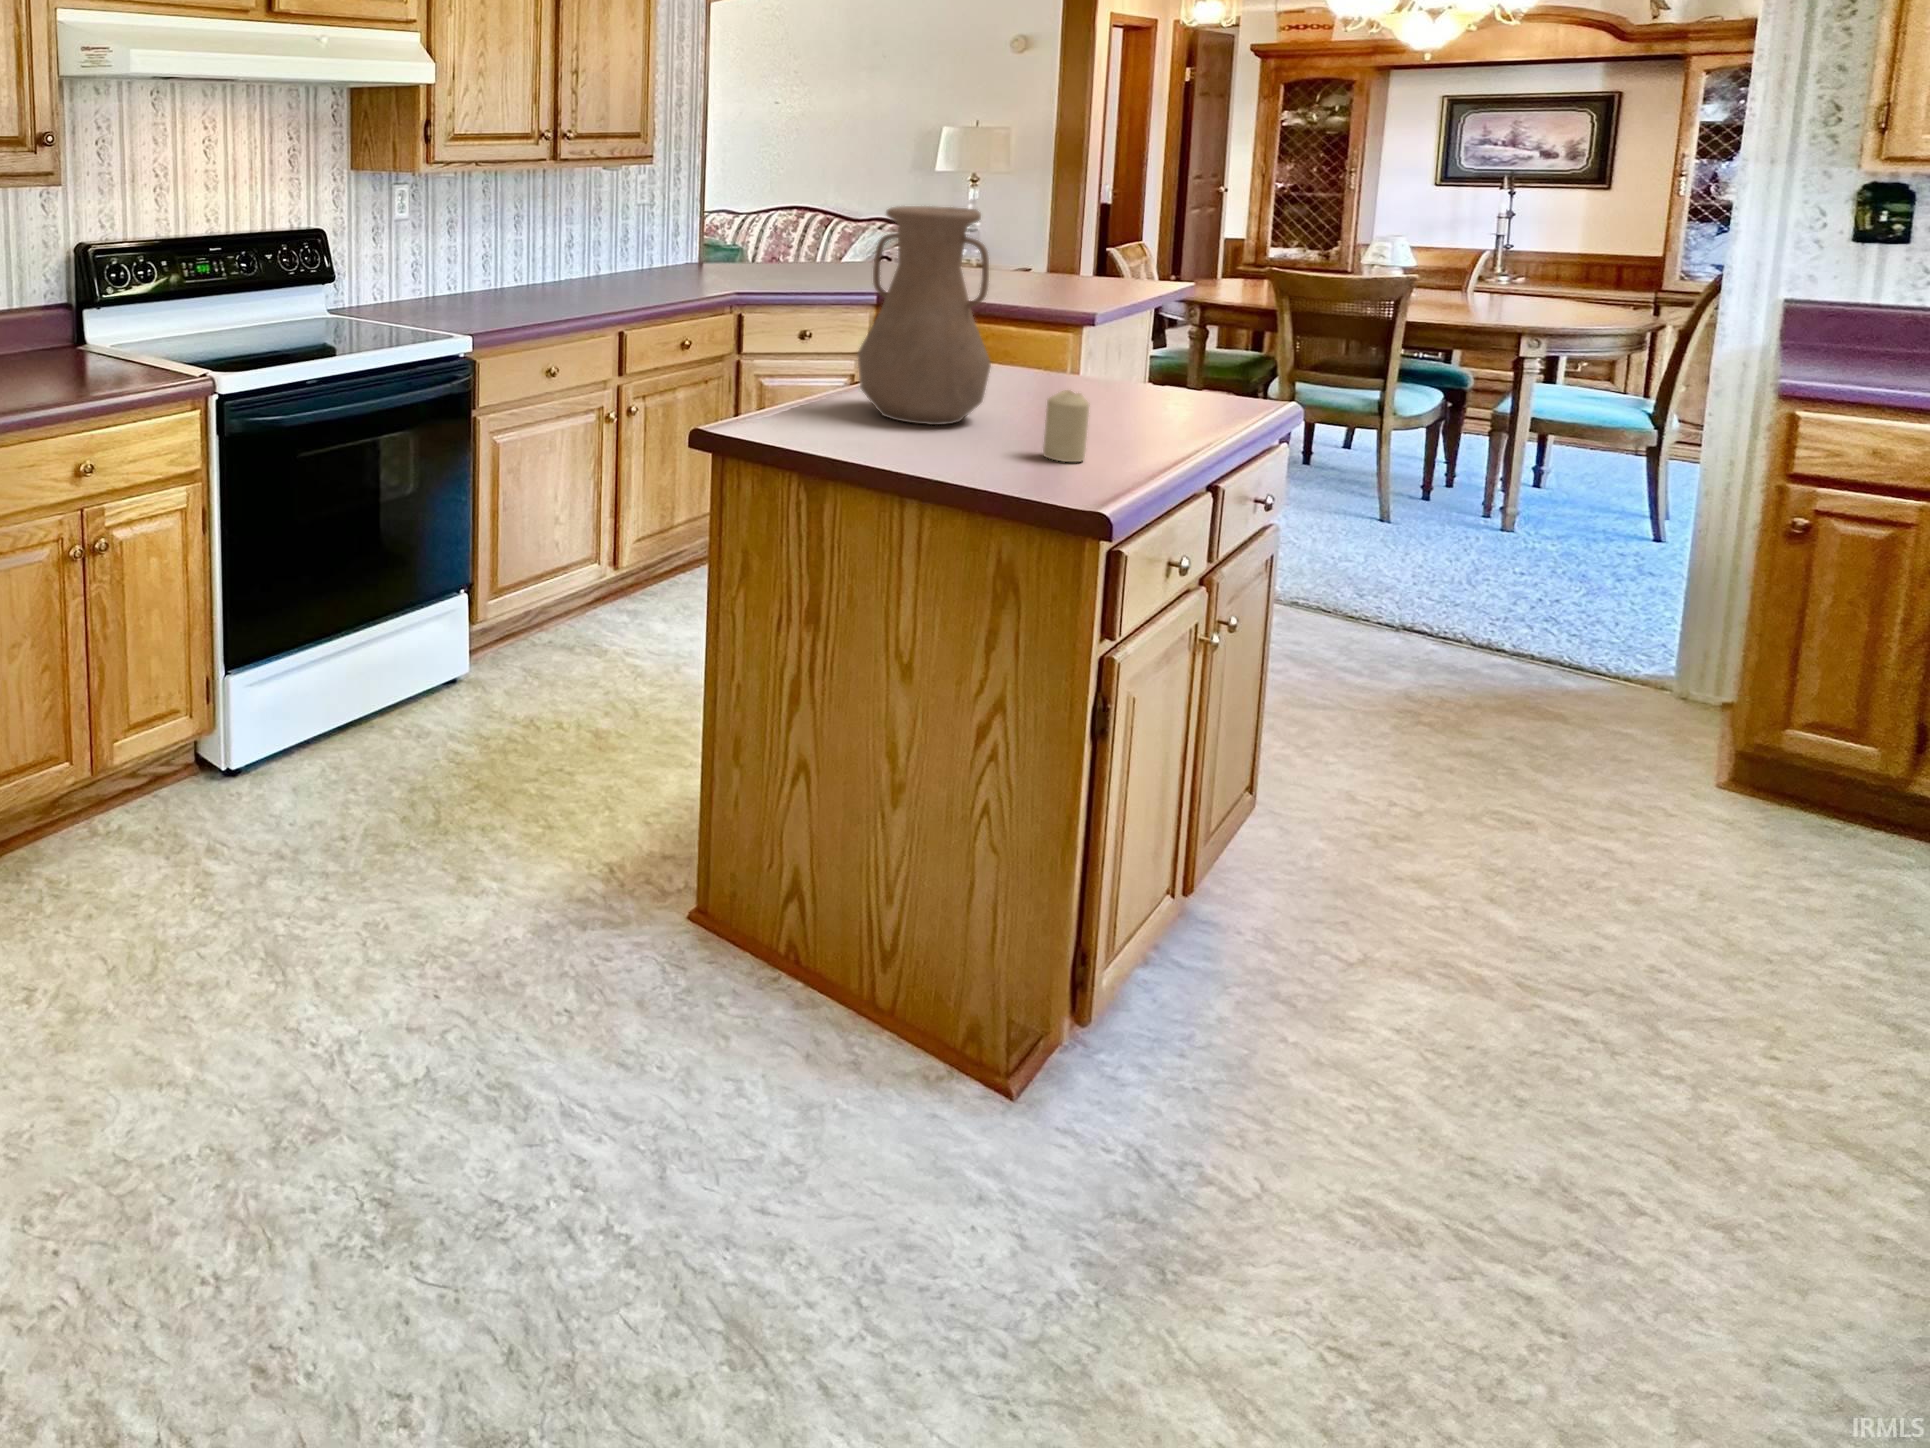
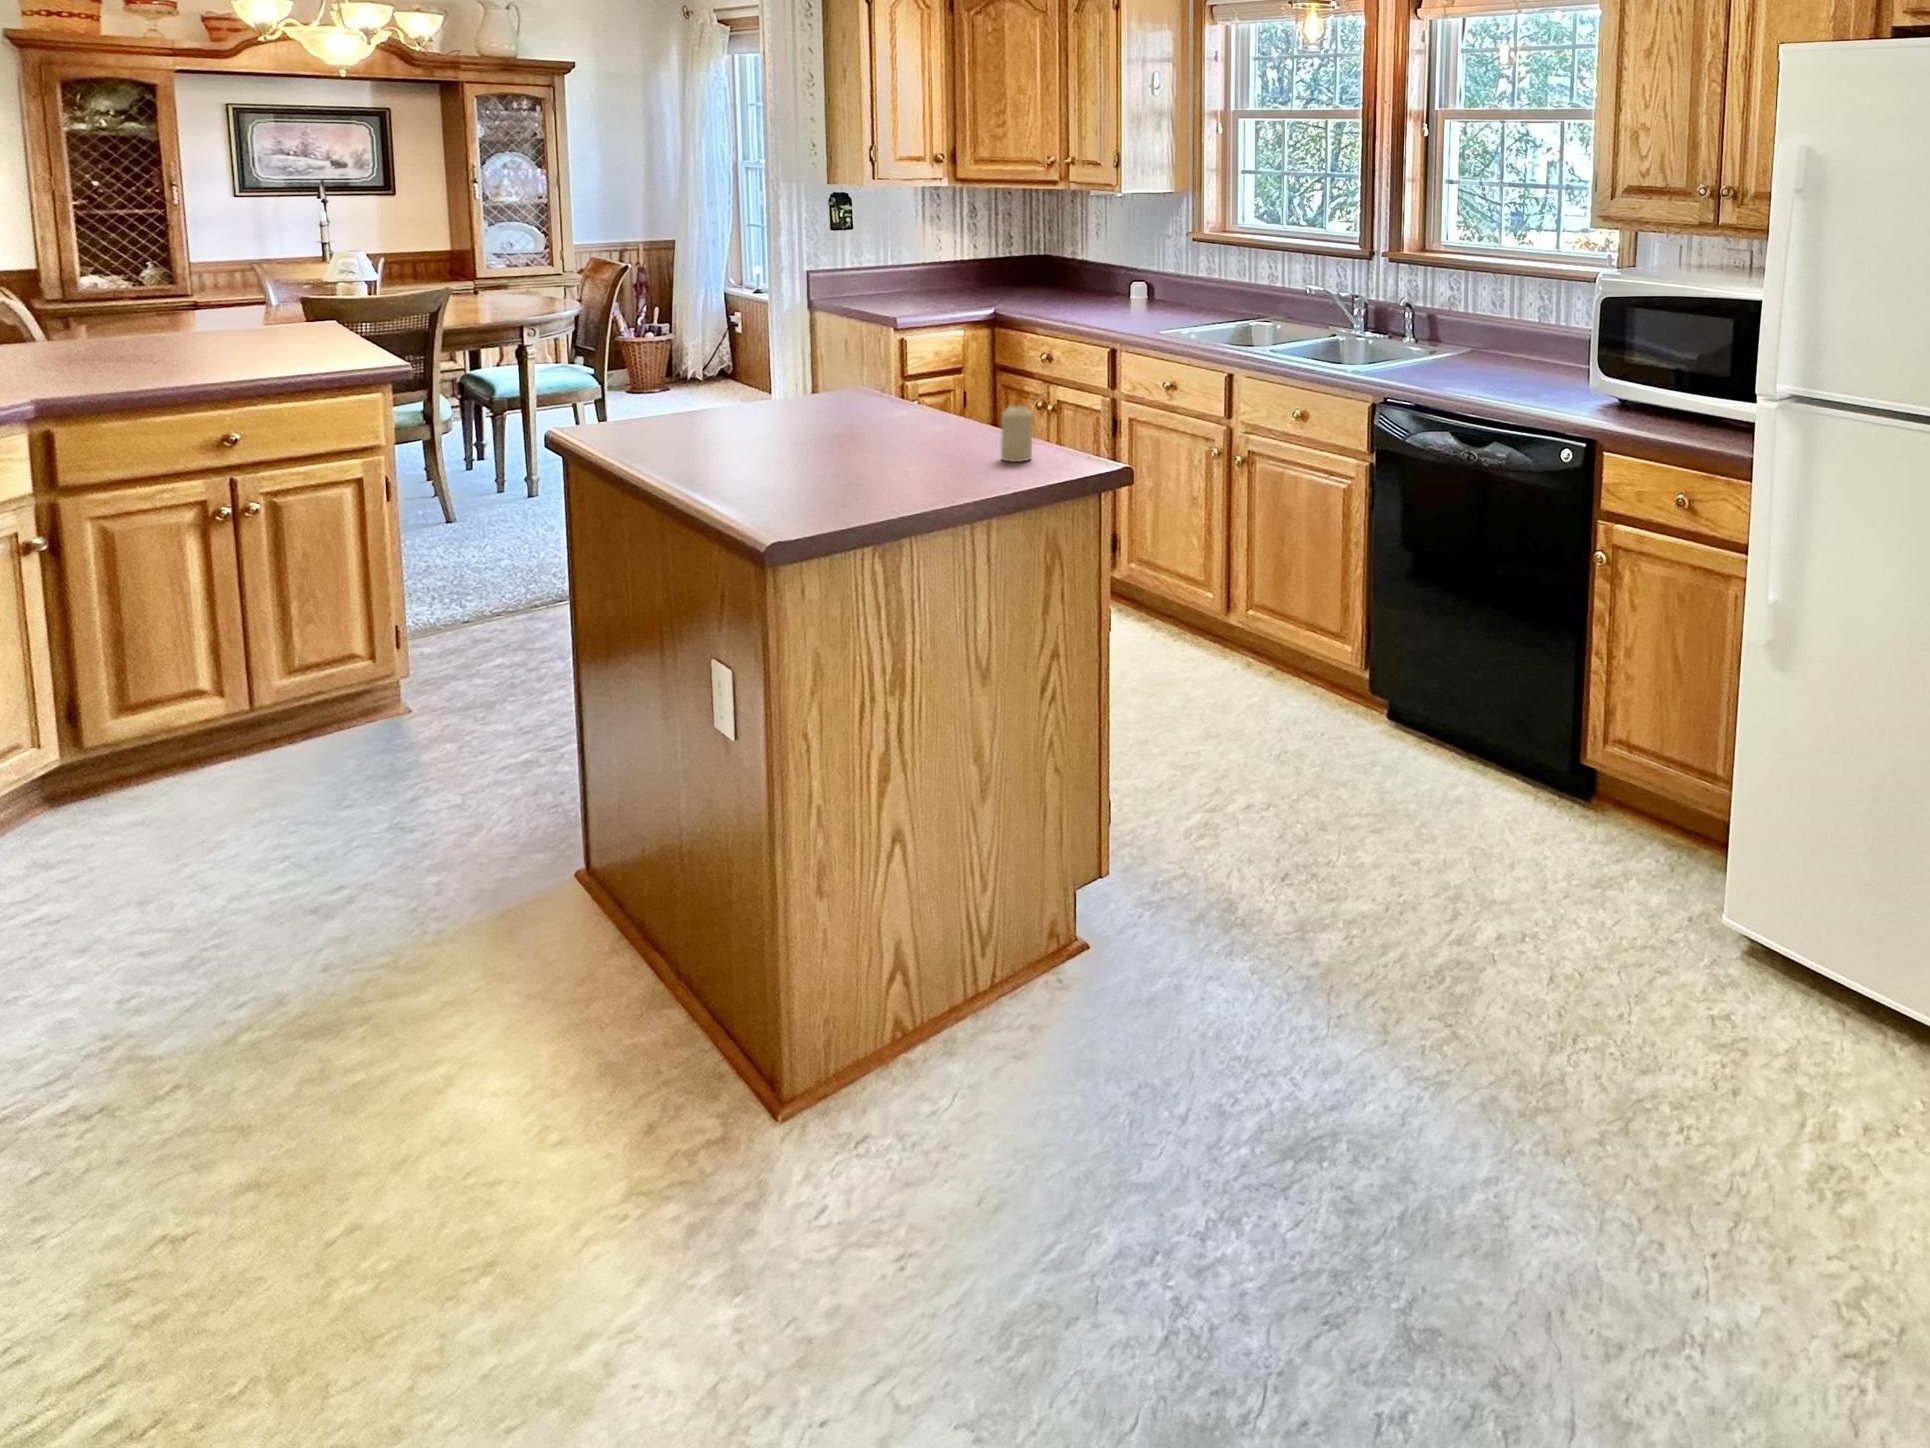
vase: present [858,206,991,425] -> none [789,269,918,480]

